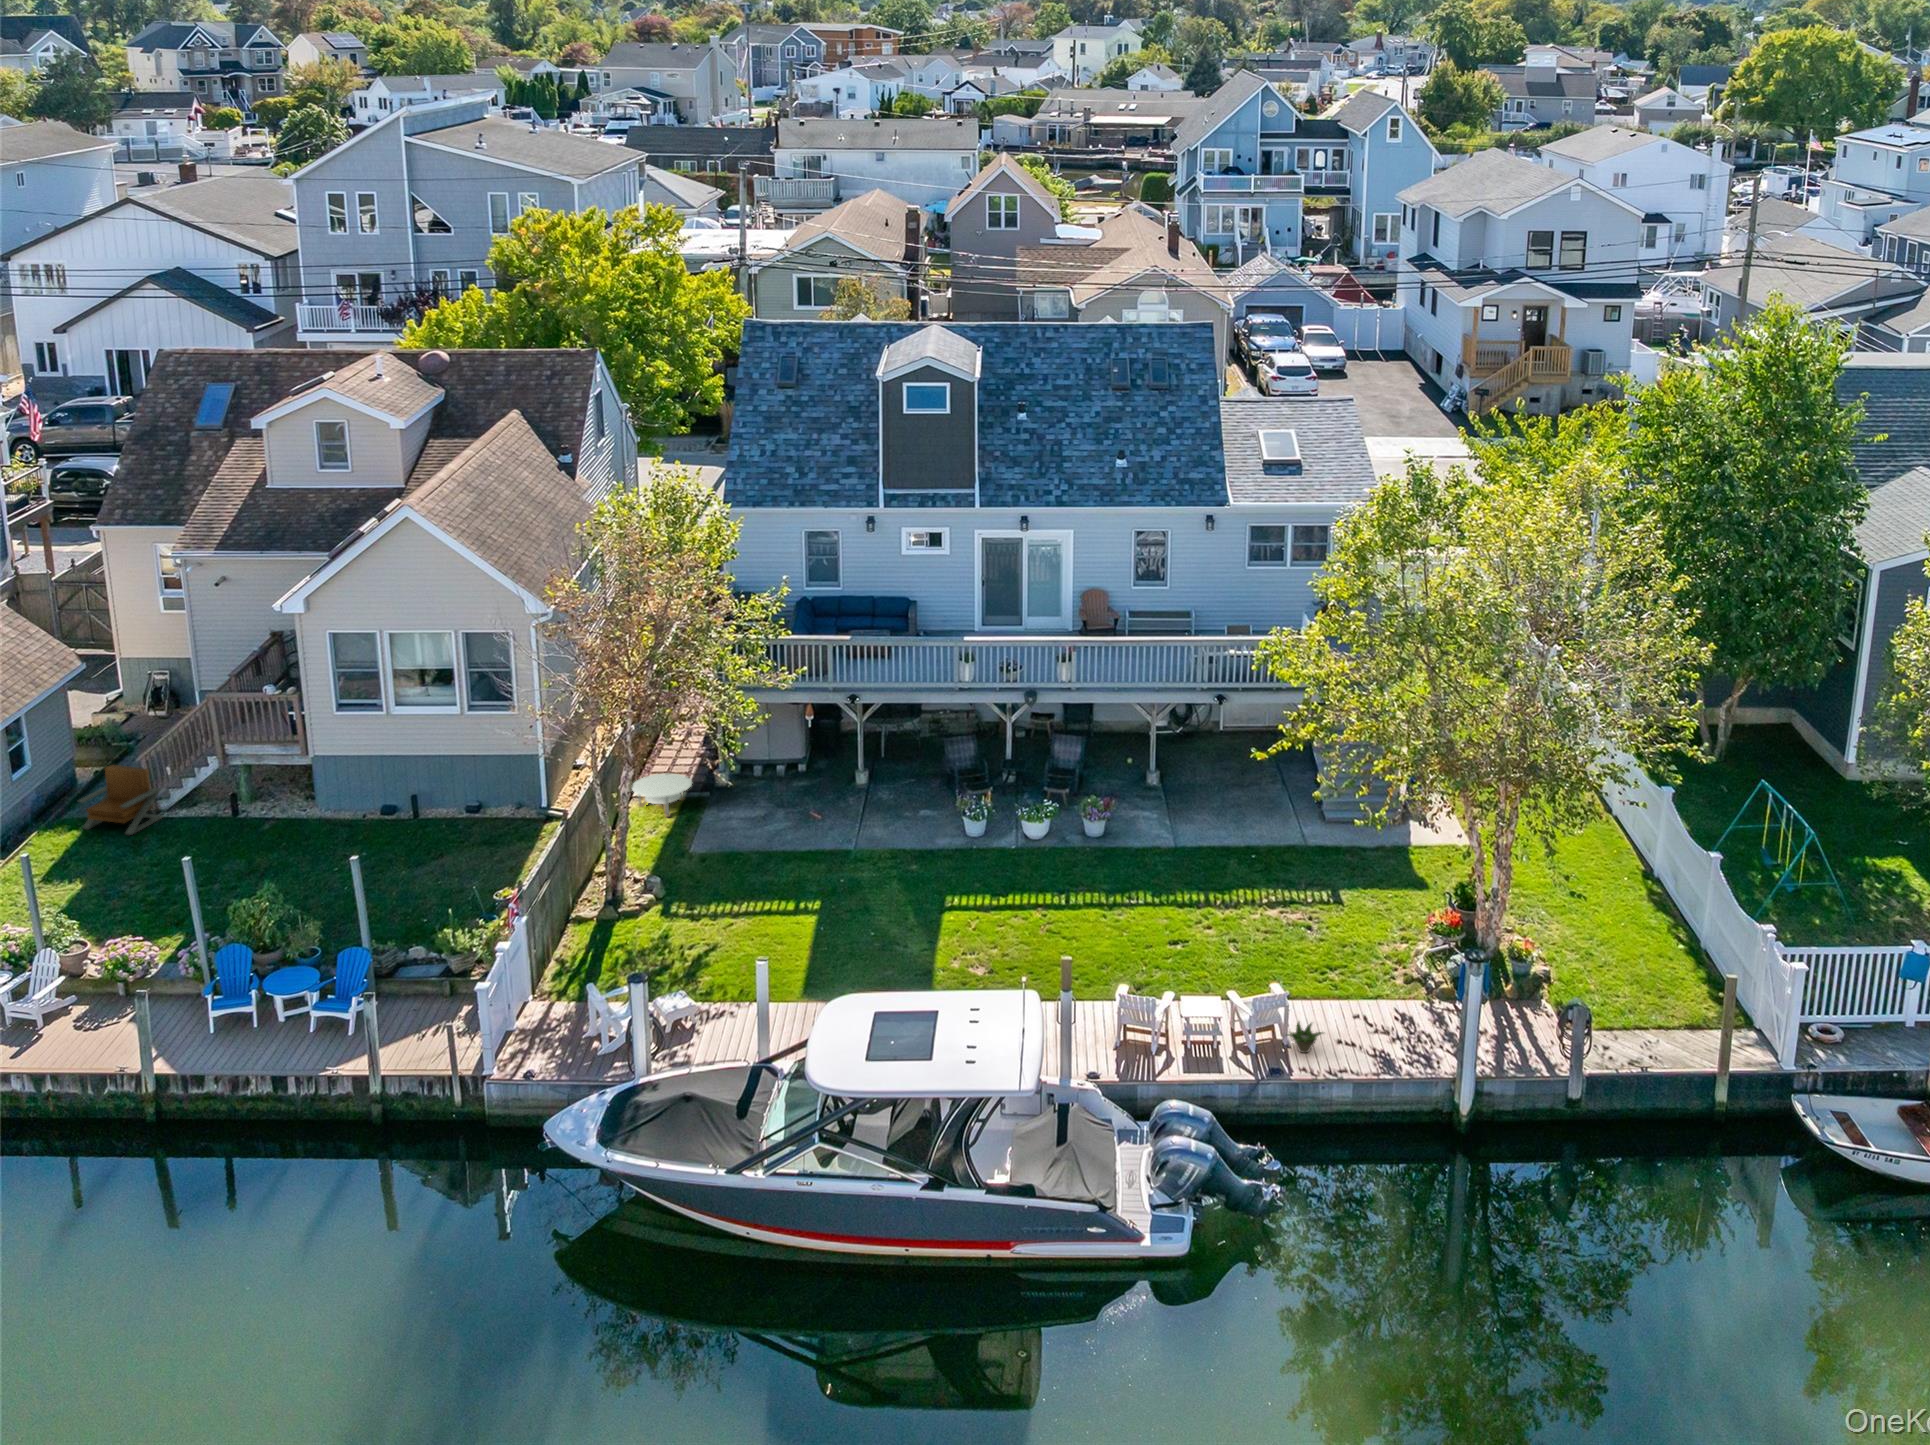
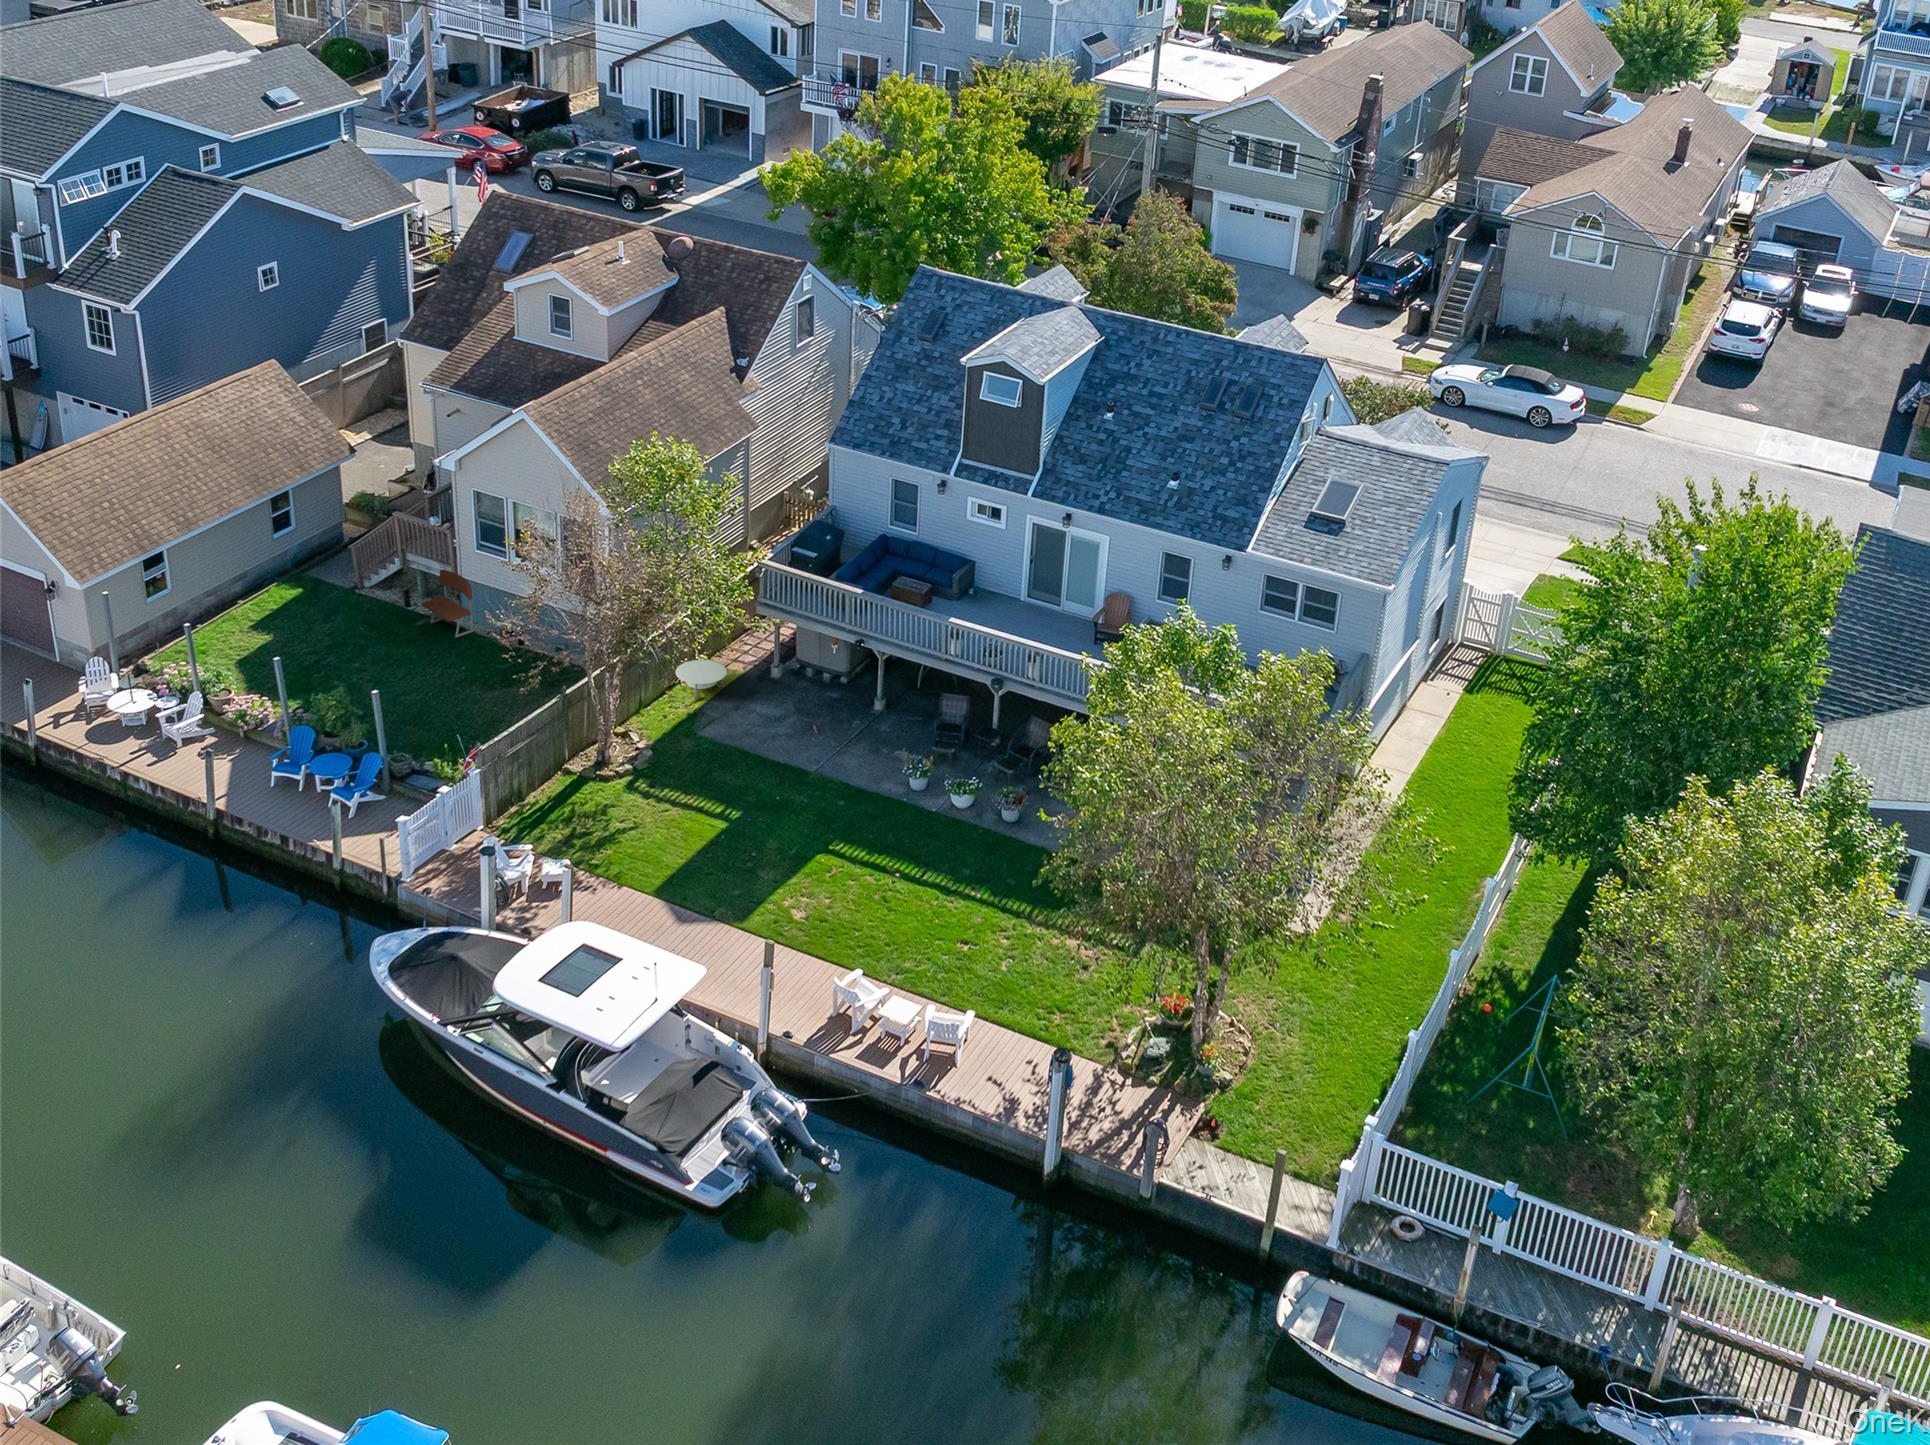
bench: none [268,752,343,829] -> present [422,569,474,638]
lounge chair: present [79,765,163,835] -> none [304,545,363,604]
decorative plant: present [1287,1022,1323,1053] -> none [949,1046,981,1074]

